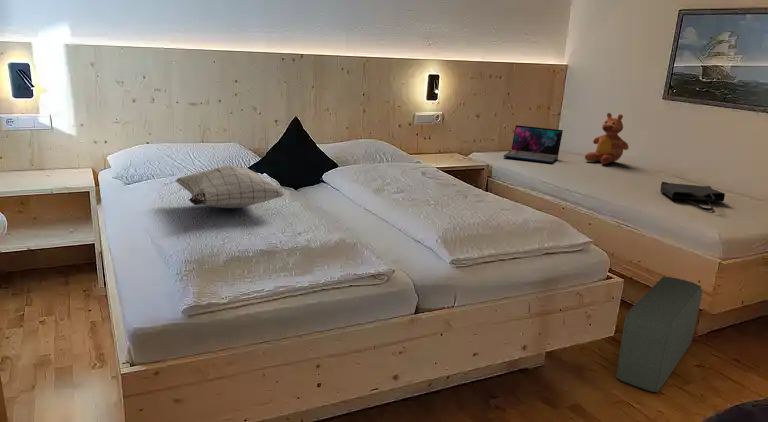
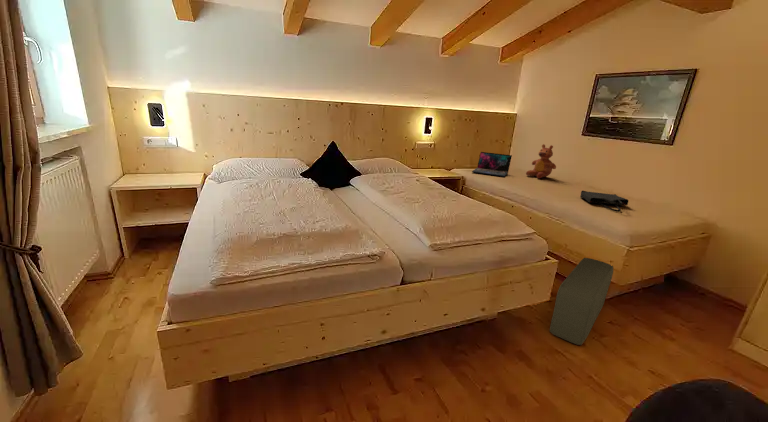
pillow: present [175,166,285,208] -> none [240,171,314,201]

